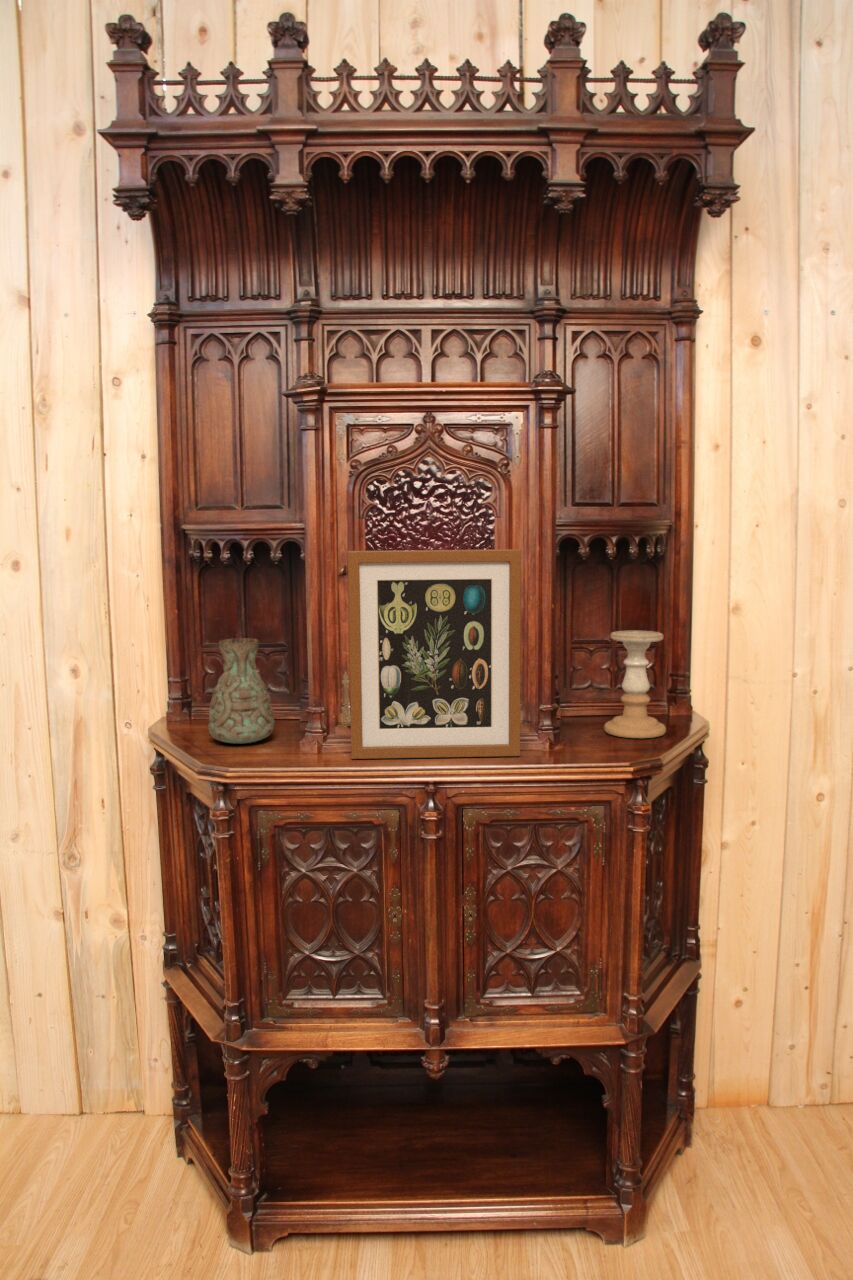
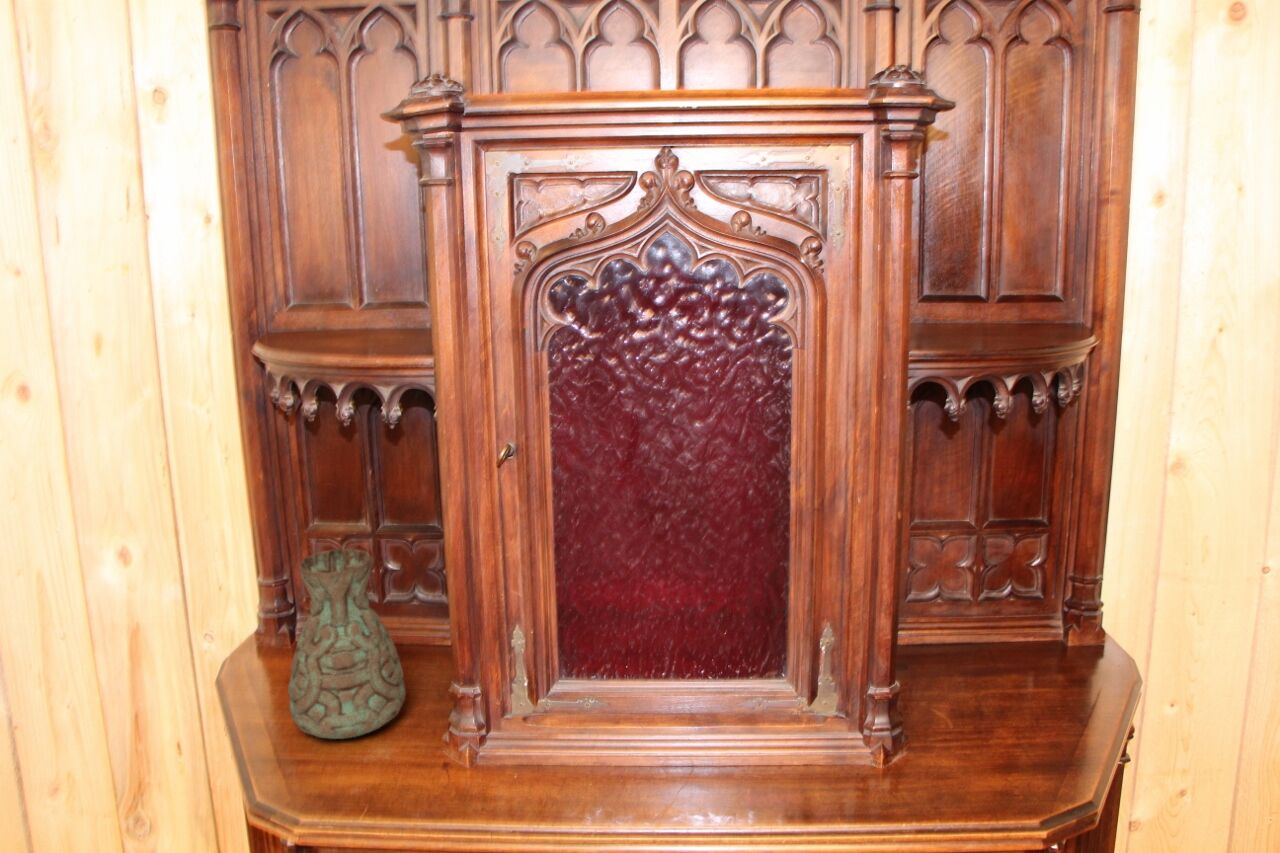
picture frame: present [348,549,521,759] -> none [506,425,848,804]
candle holder: present [604,631,666,738] -> none [970,529,1088,731]

